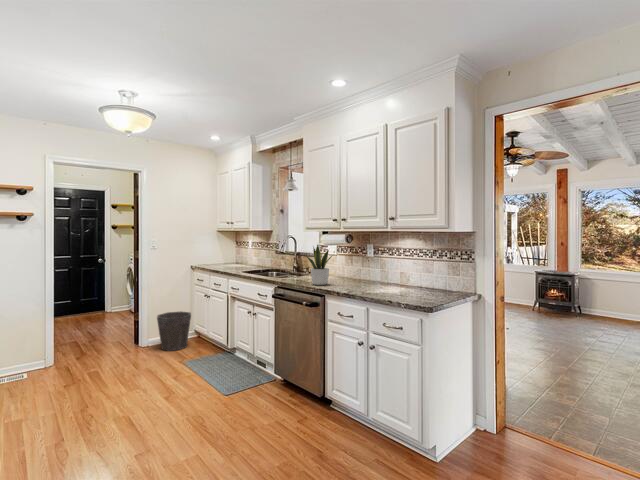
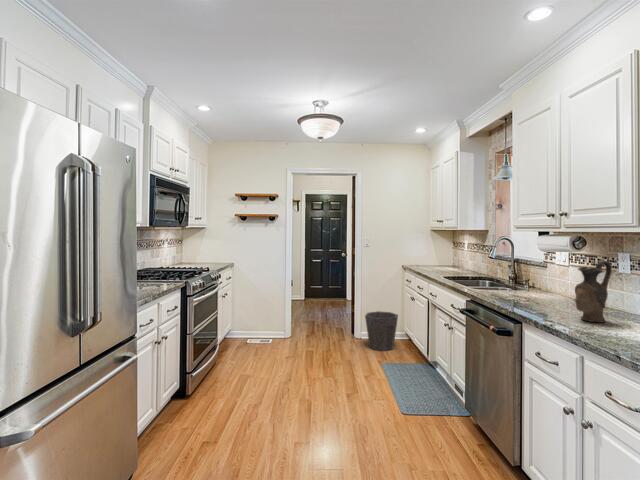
potted plant: present [307,245,333,285] -> none [502,247,548,308]
ceramic pitcher: none [354,249,371,288] -> present [575,261,612,322]

